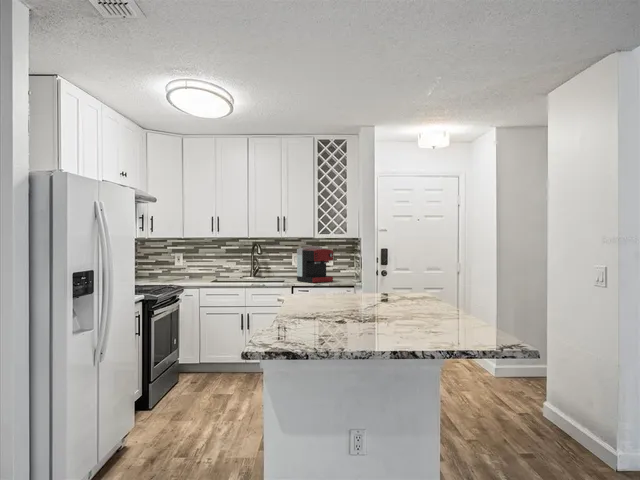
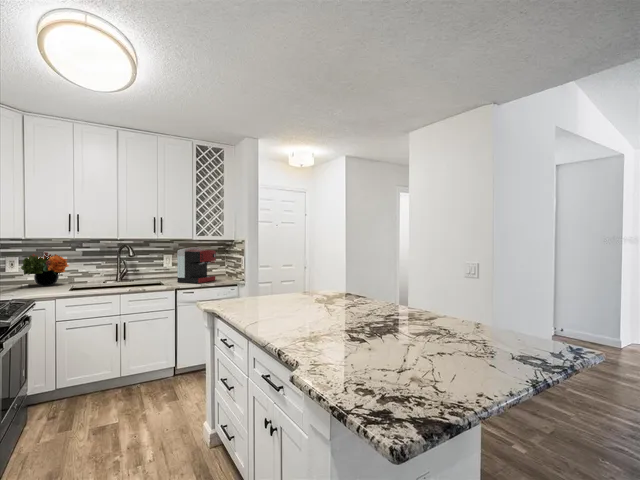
flower arrangement: none [182,249,216,278] -> present [21,252,69,286]

